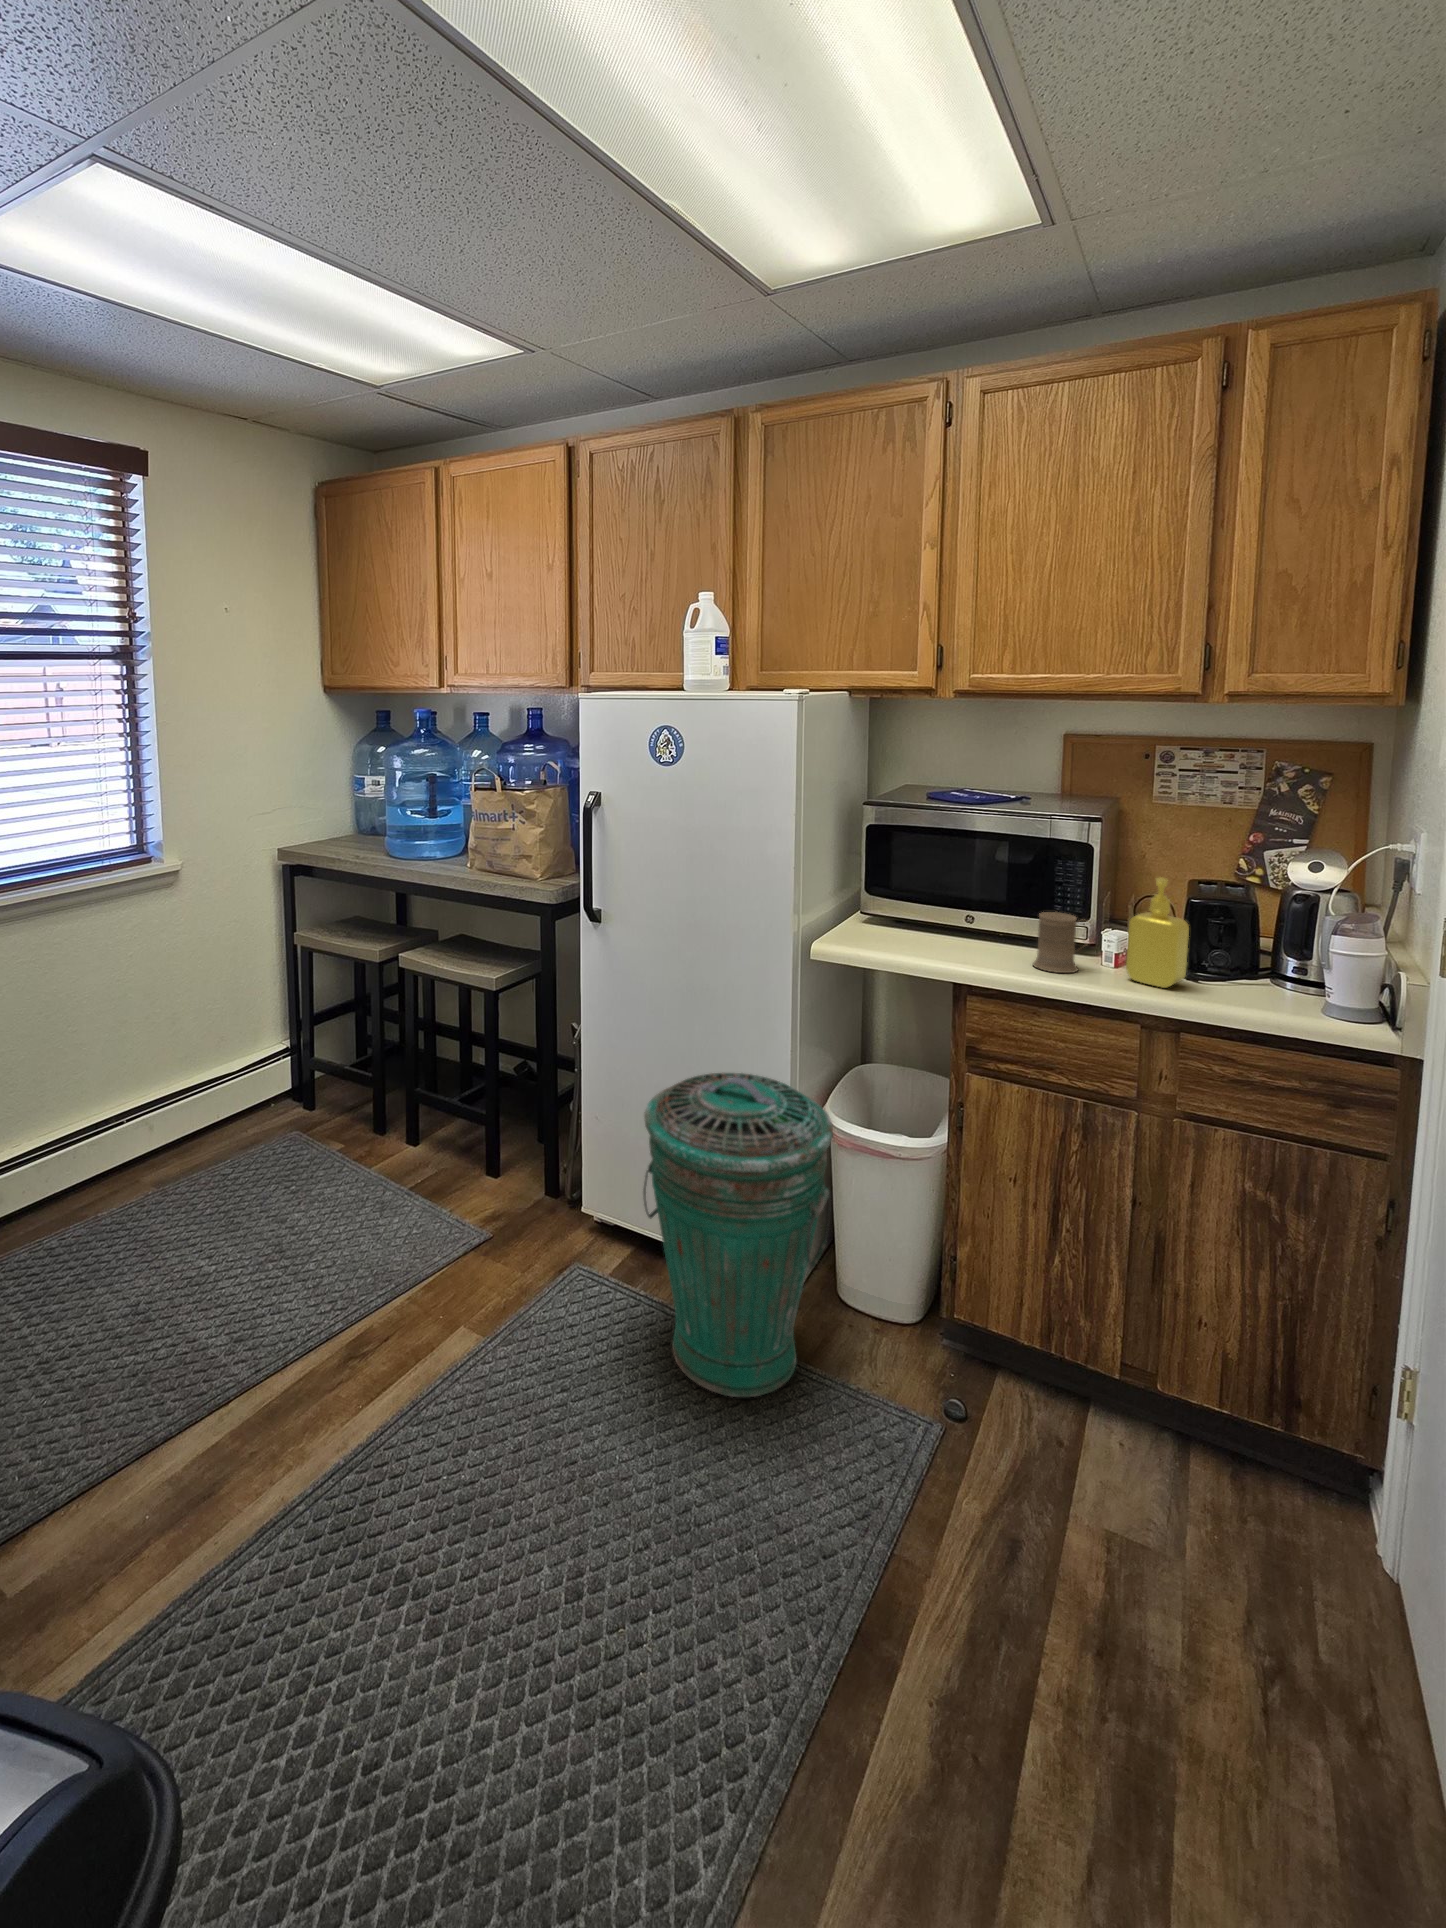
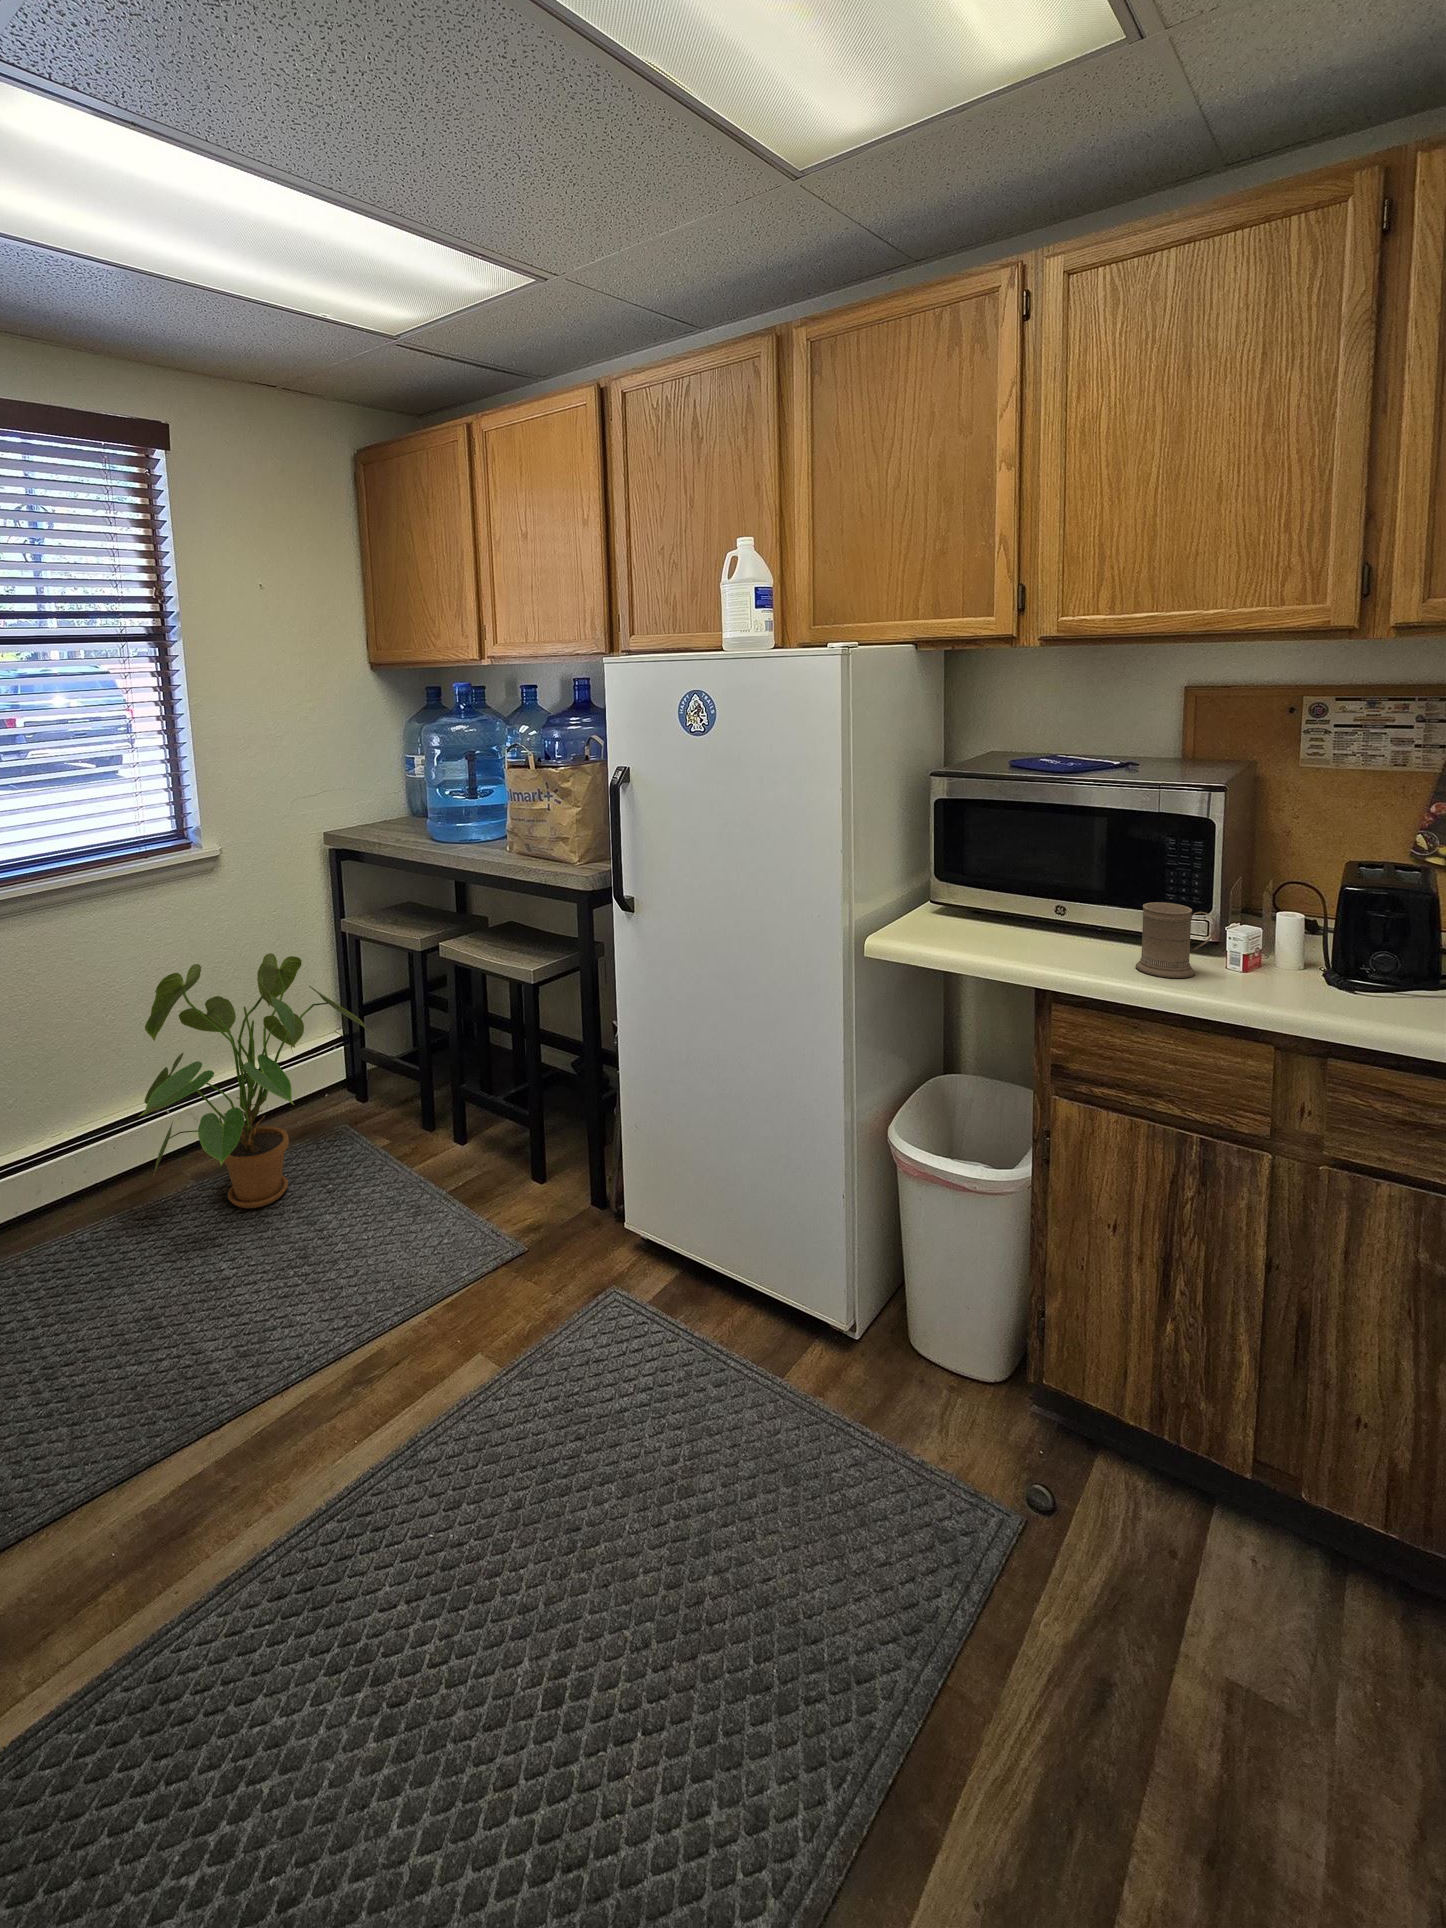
soap dispenser: present [1126,877,1189,988] -> none [1257,860,1342,999]
house plant: none [108,965,332,1211] -> present [138,953,368,1208]
trash can: present [643,1073,833,1397] -> none [665,1085,886,1463]

